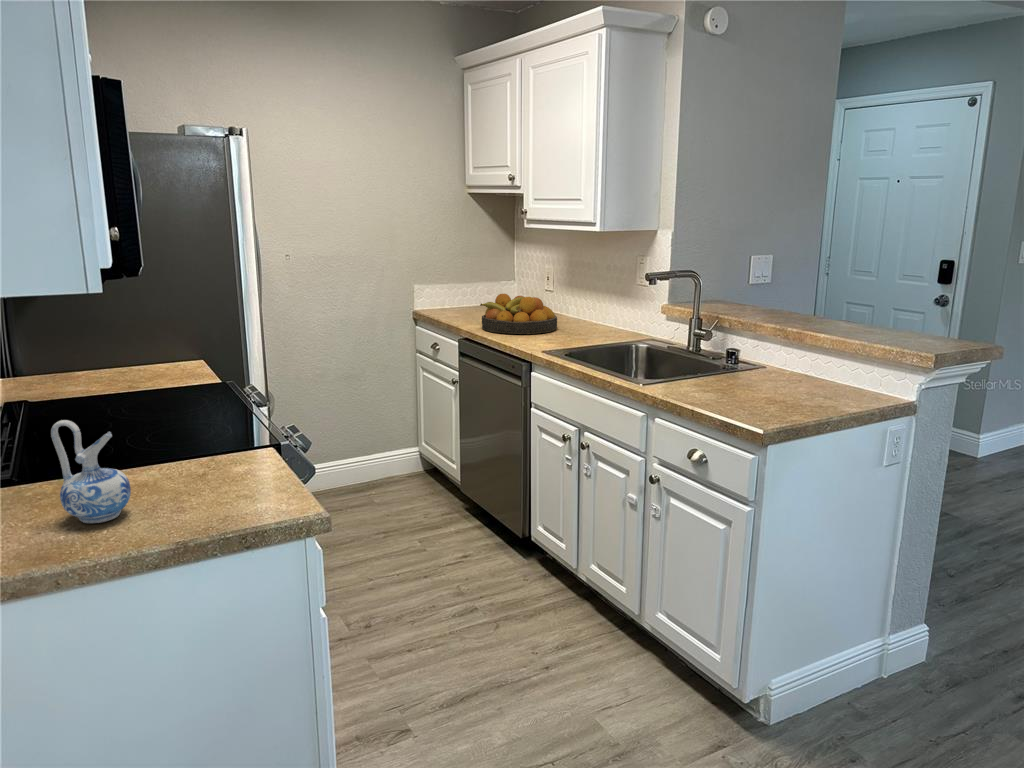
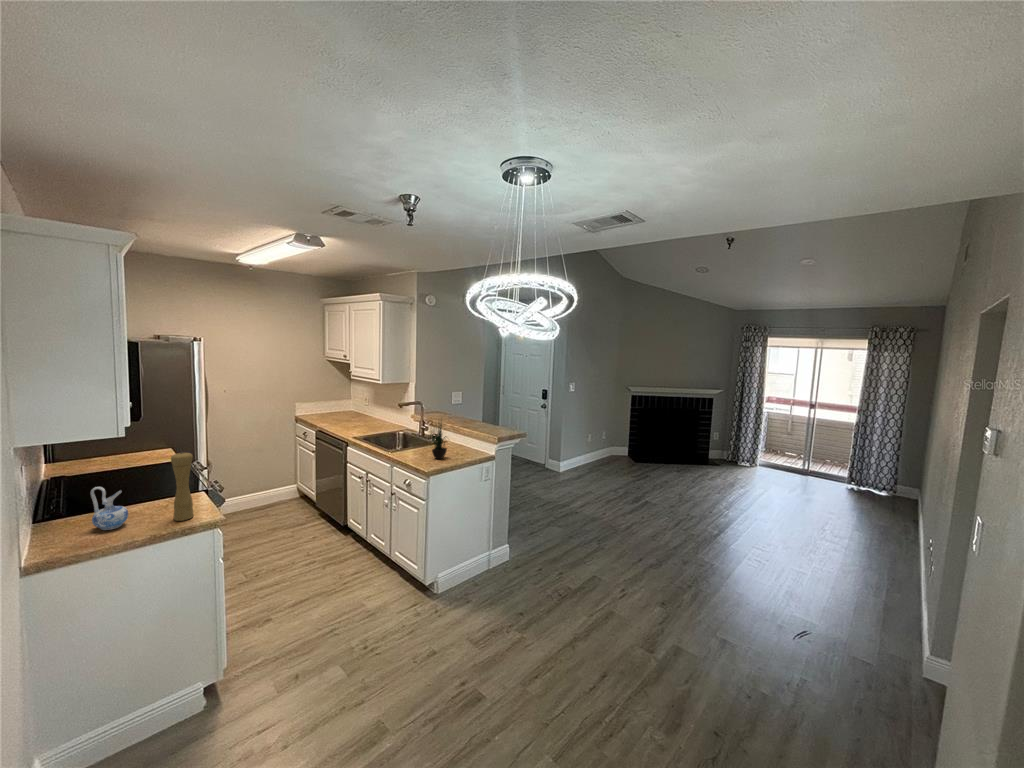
potted plant: none [740,281,809,404] -> present [431,424,447,459]
fruit bowl: present [480,294,557,334] -> none [327,409,366,429]
pepper mill: none [206,345,262,515] -> present [171,452,194,521]

